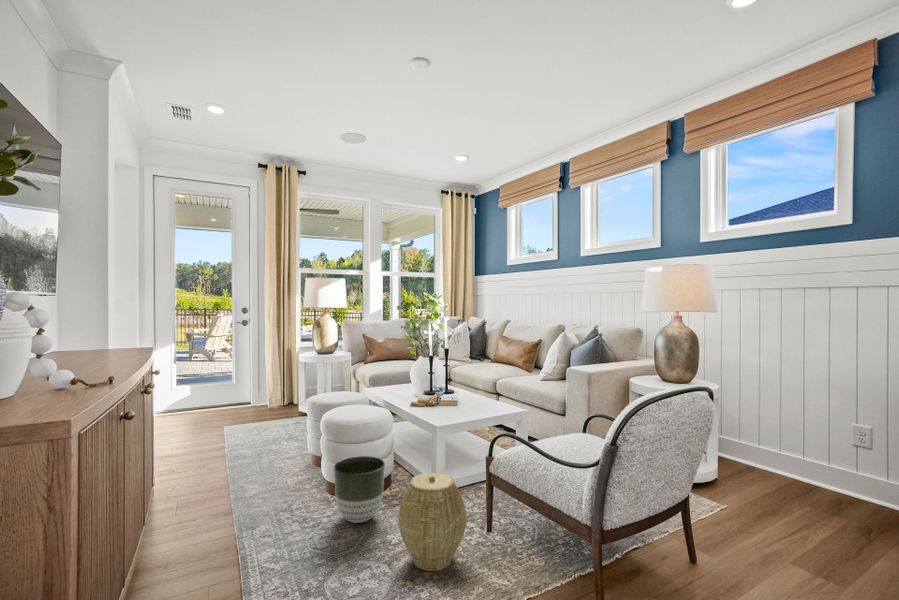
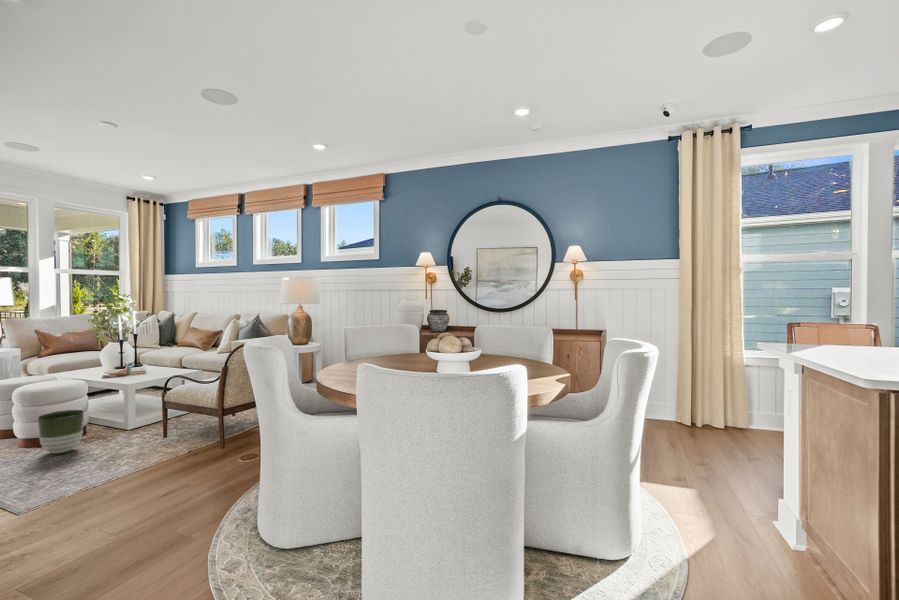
woven basket: present [398,473,467,571] -> none [100,405,150,459]

